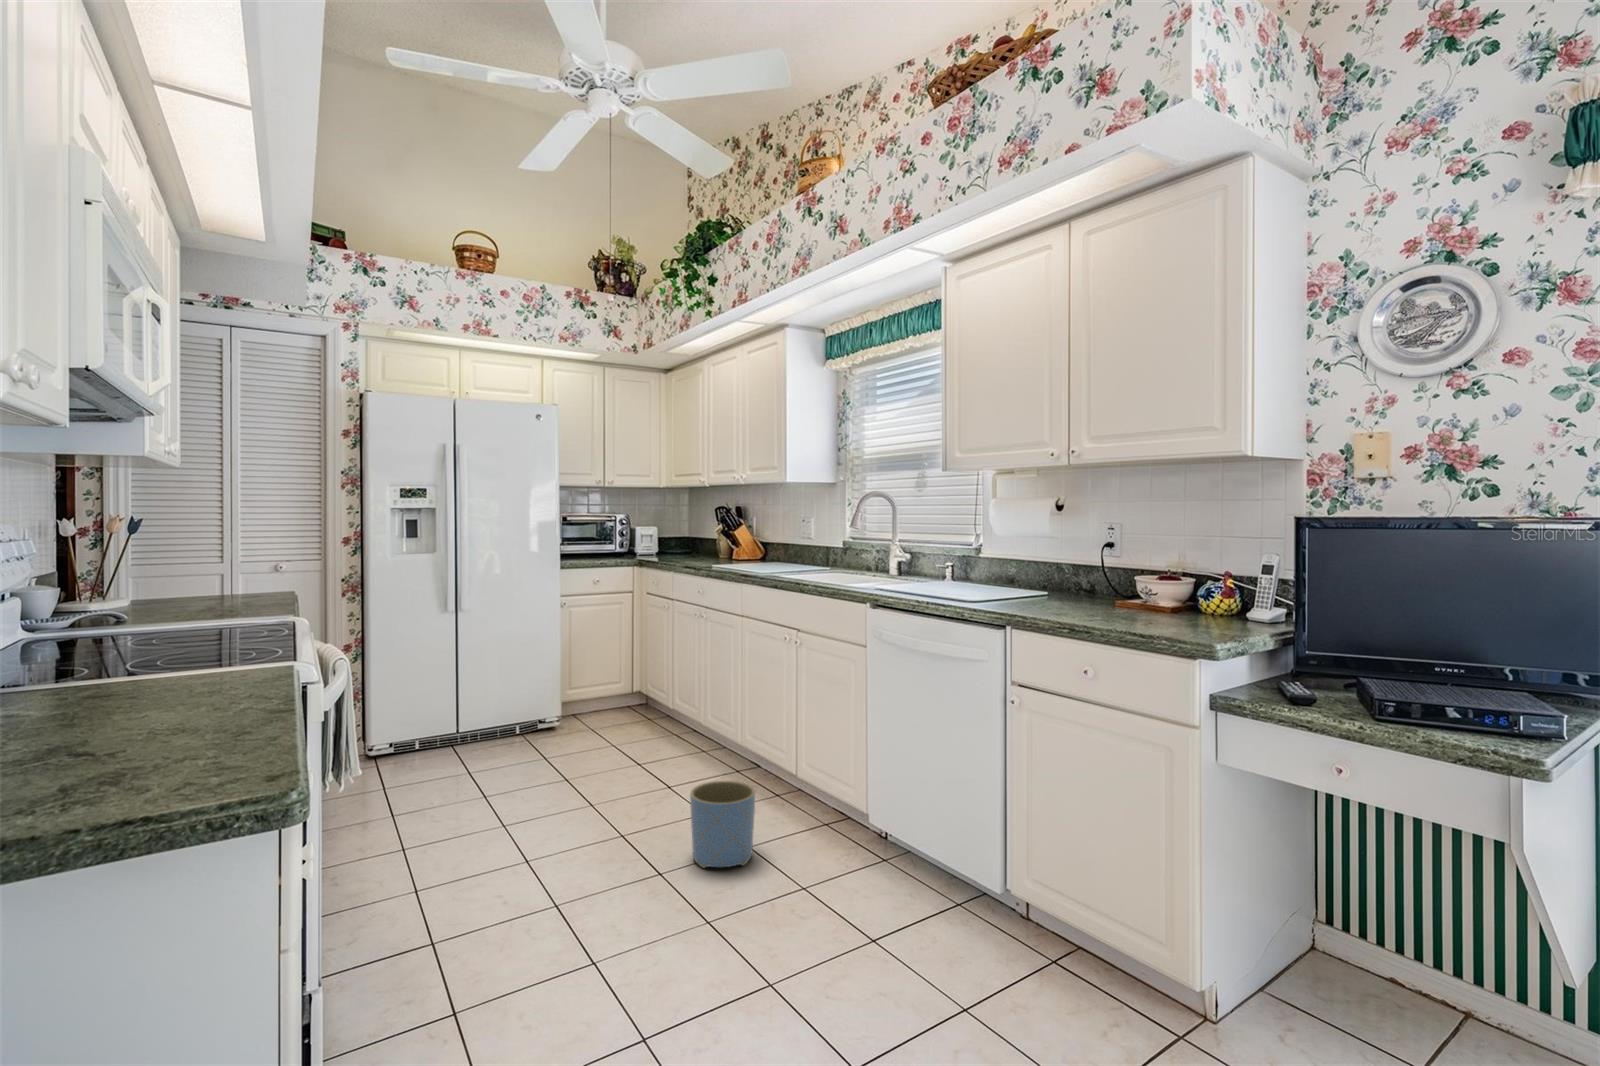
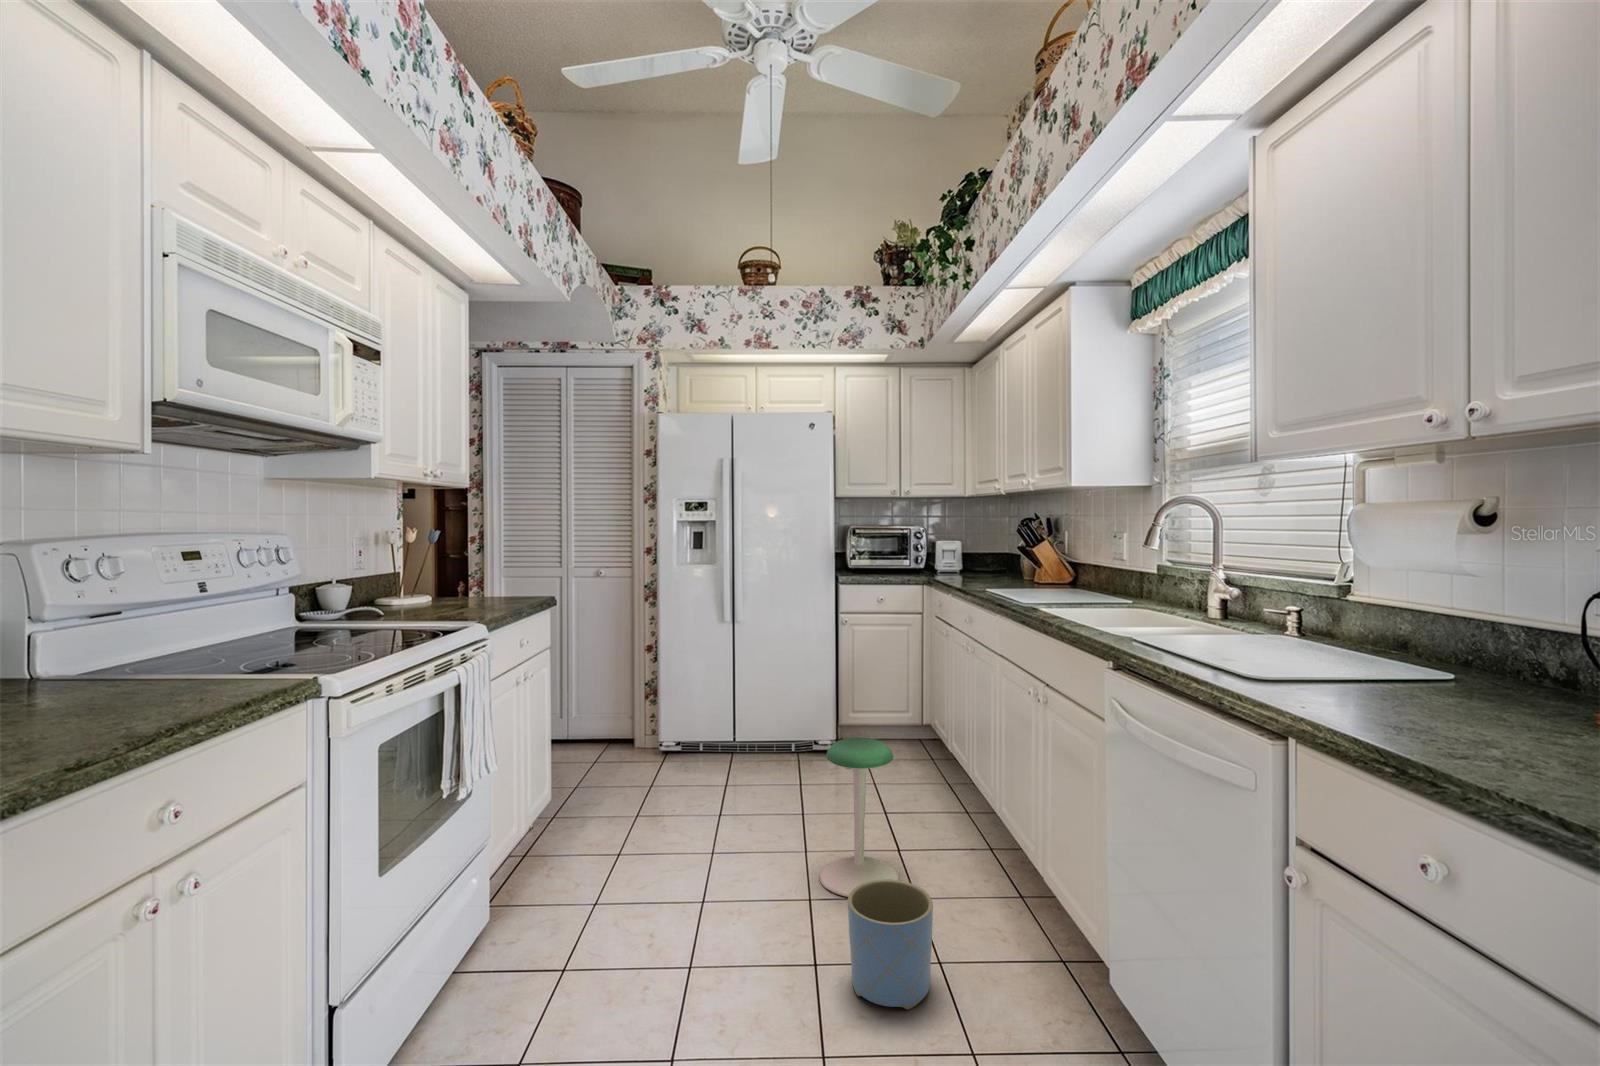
stool: none [618,688,686,819] -> present [820,737,899,897]

